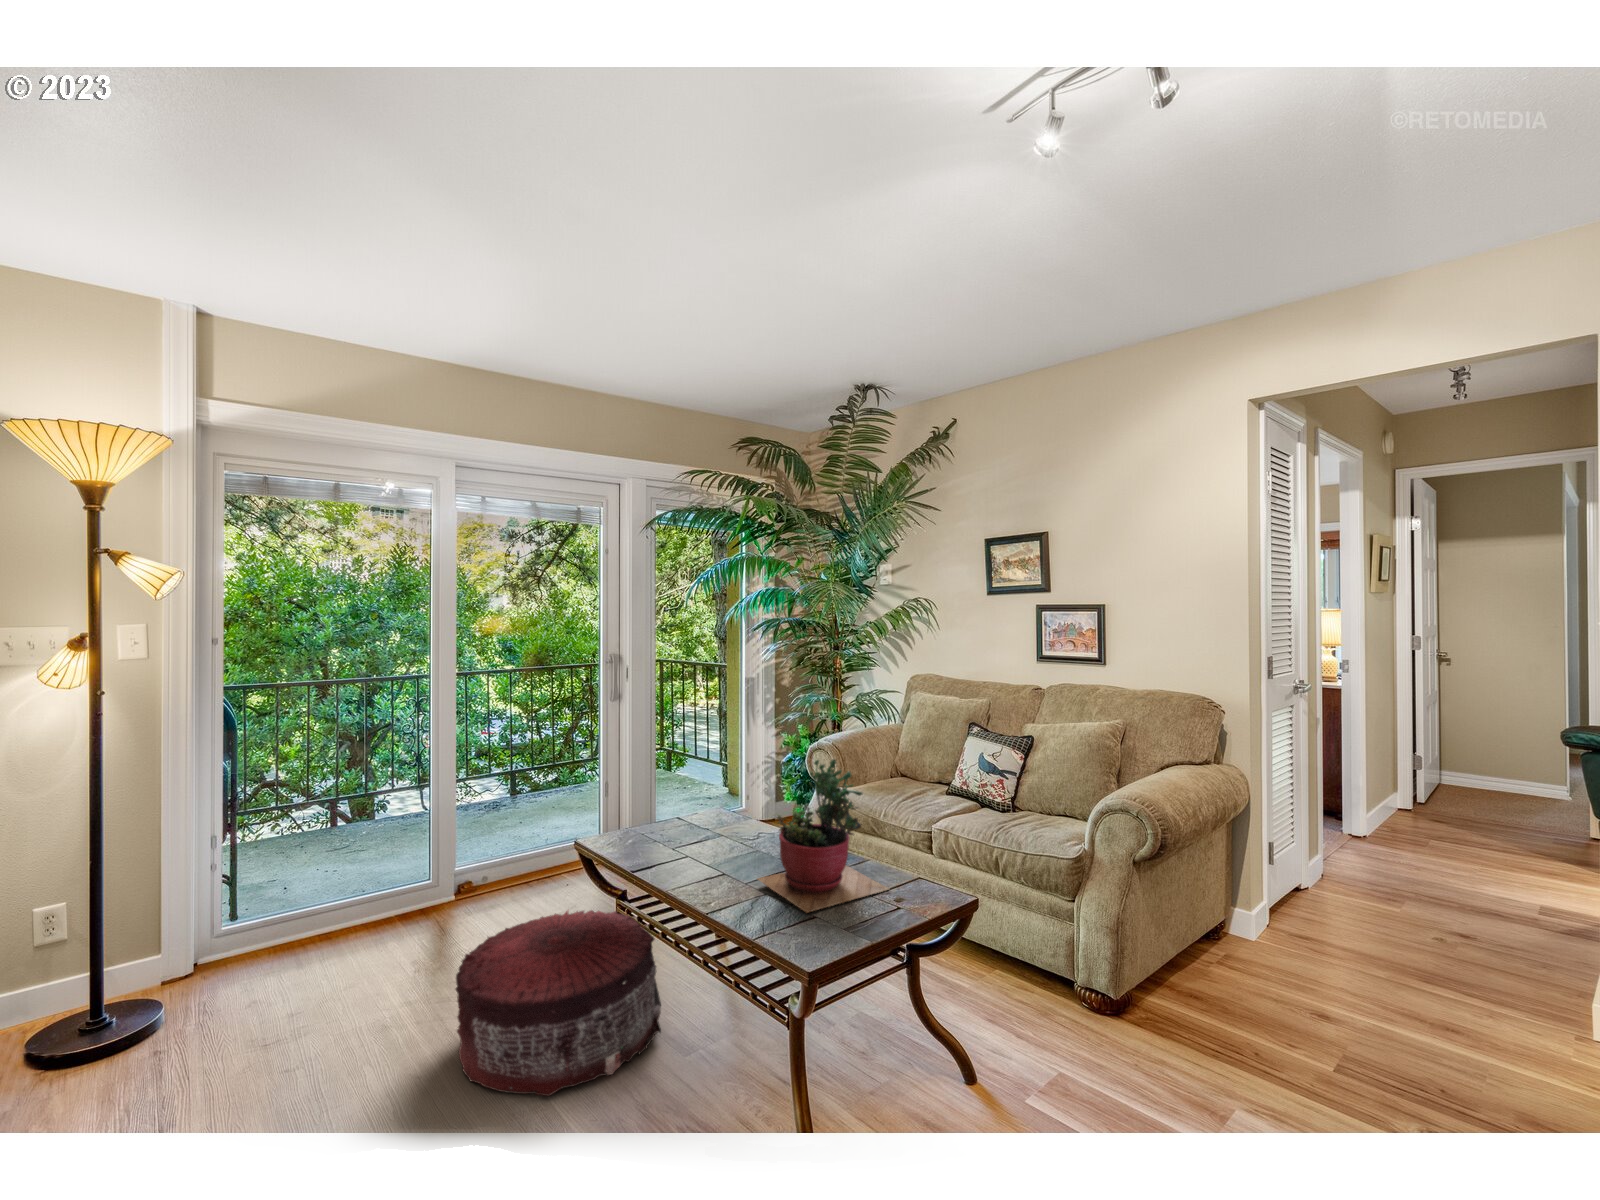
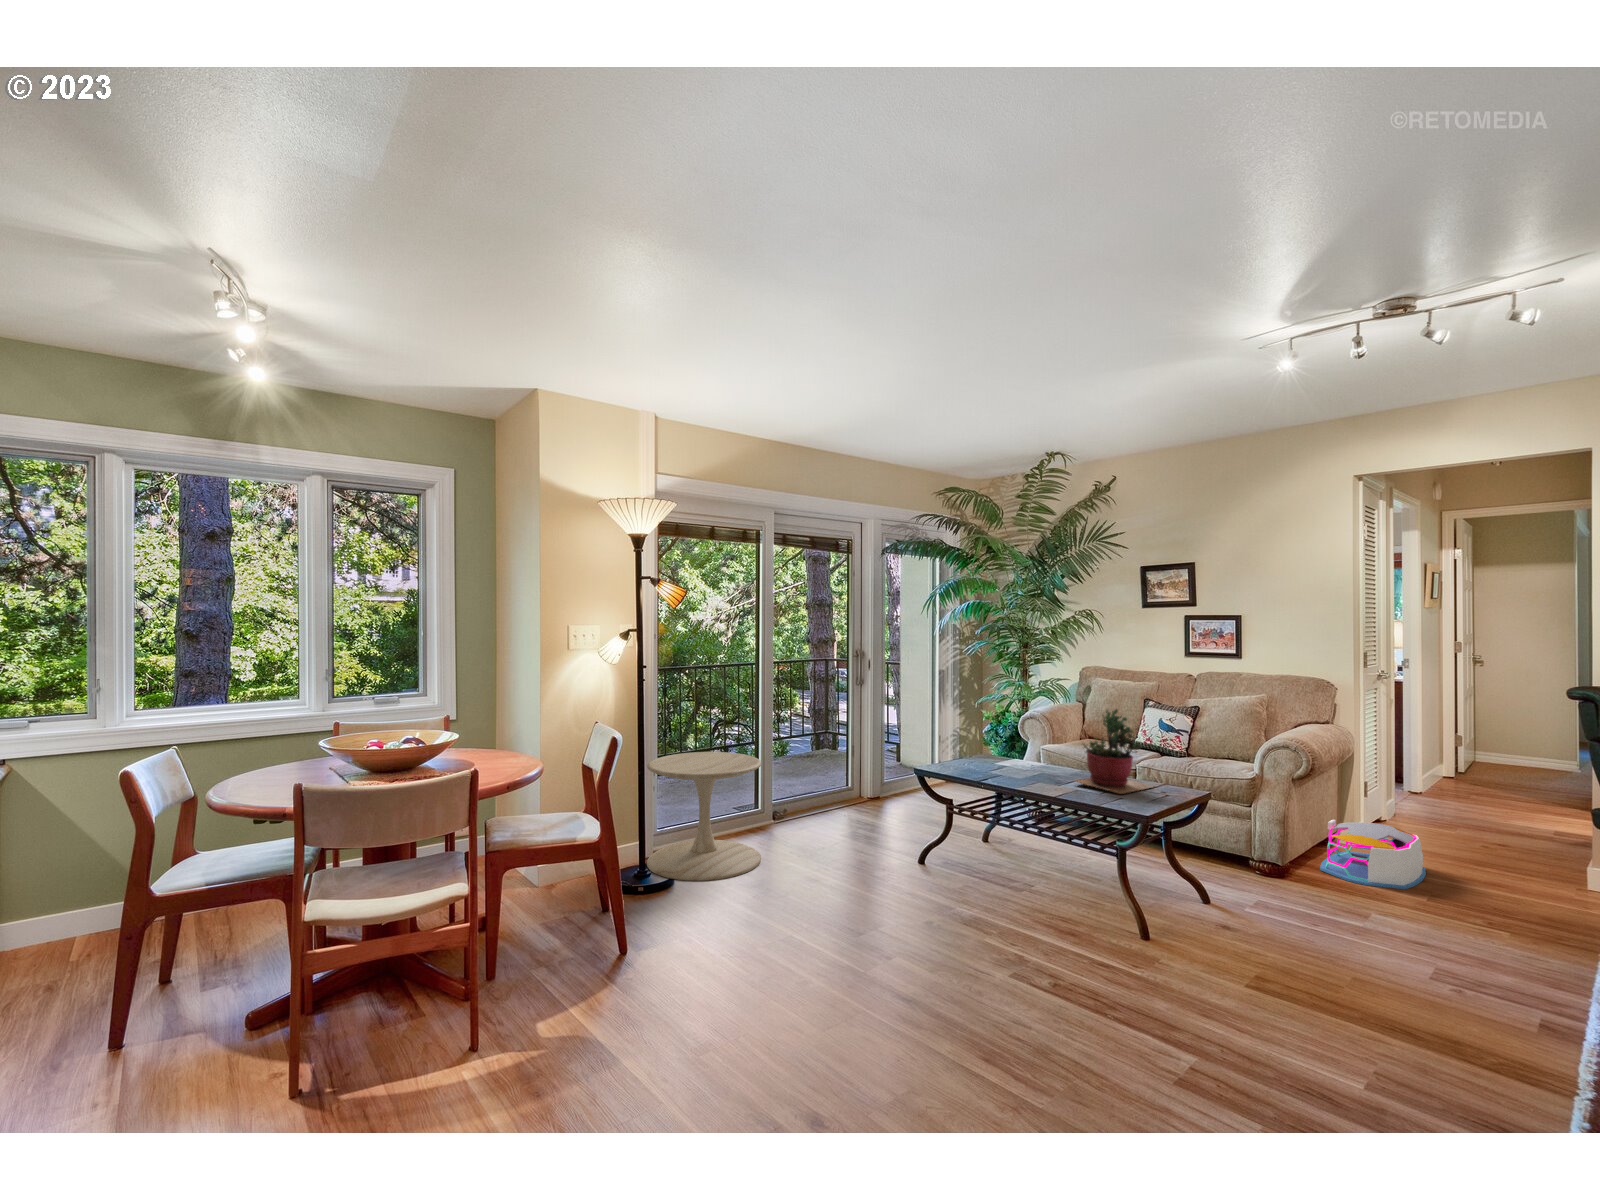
side table: none [143,810,359,1032] -> present [647,752,761,881]
pouf: present [456,910,661,1096] -> none [876,811,1003,903]
storage bin: none [1181,913,1344,1049] -> present [1320,820,1426,889]

